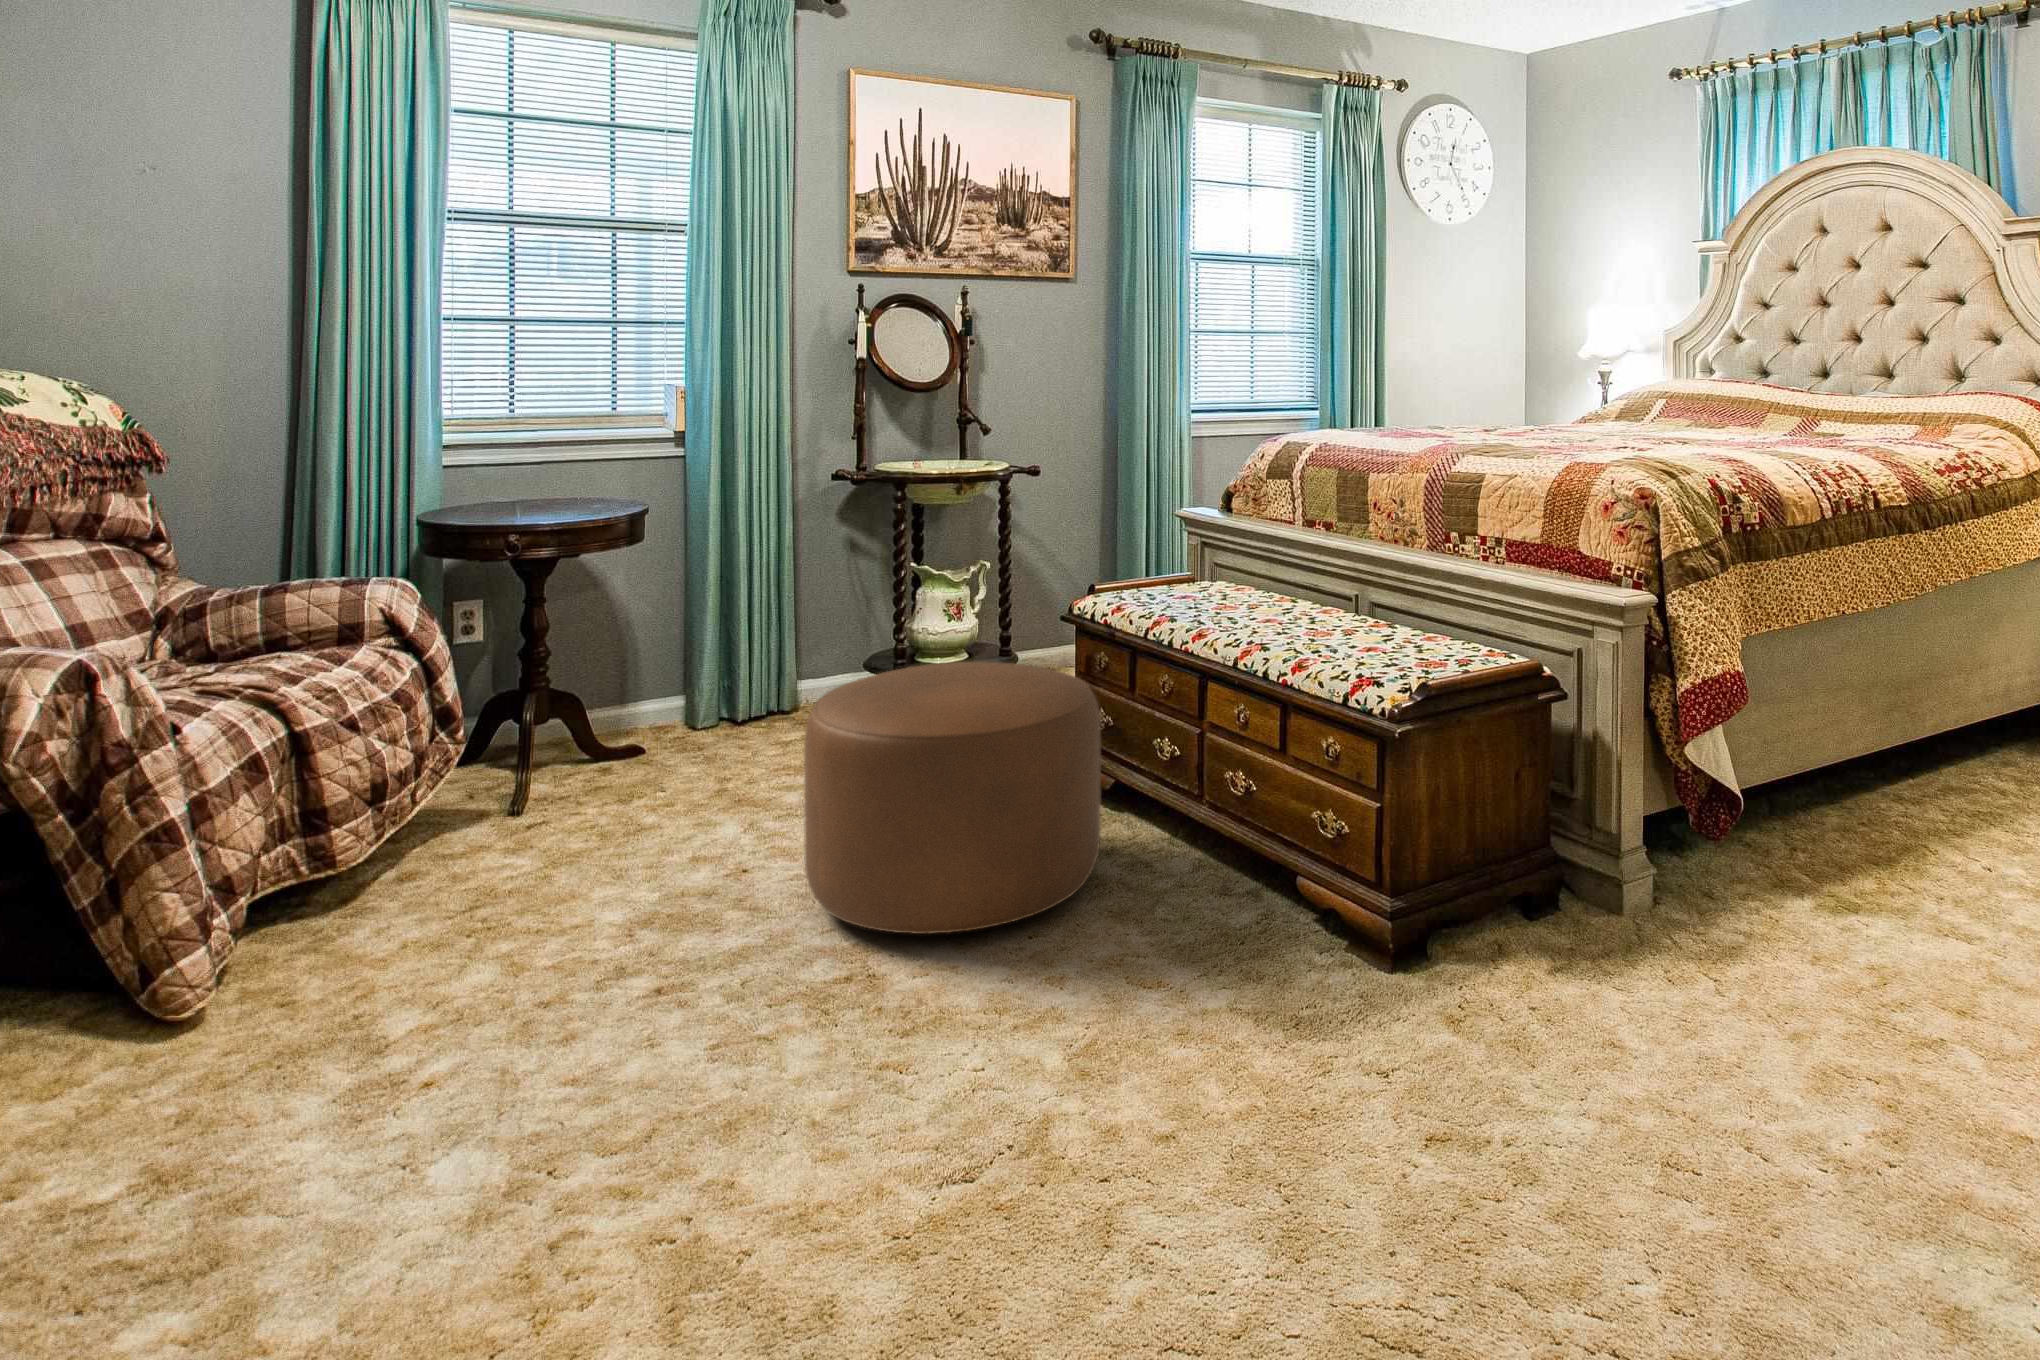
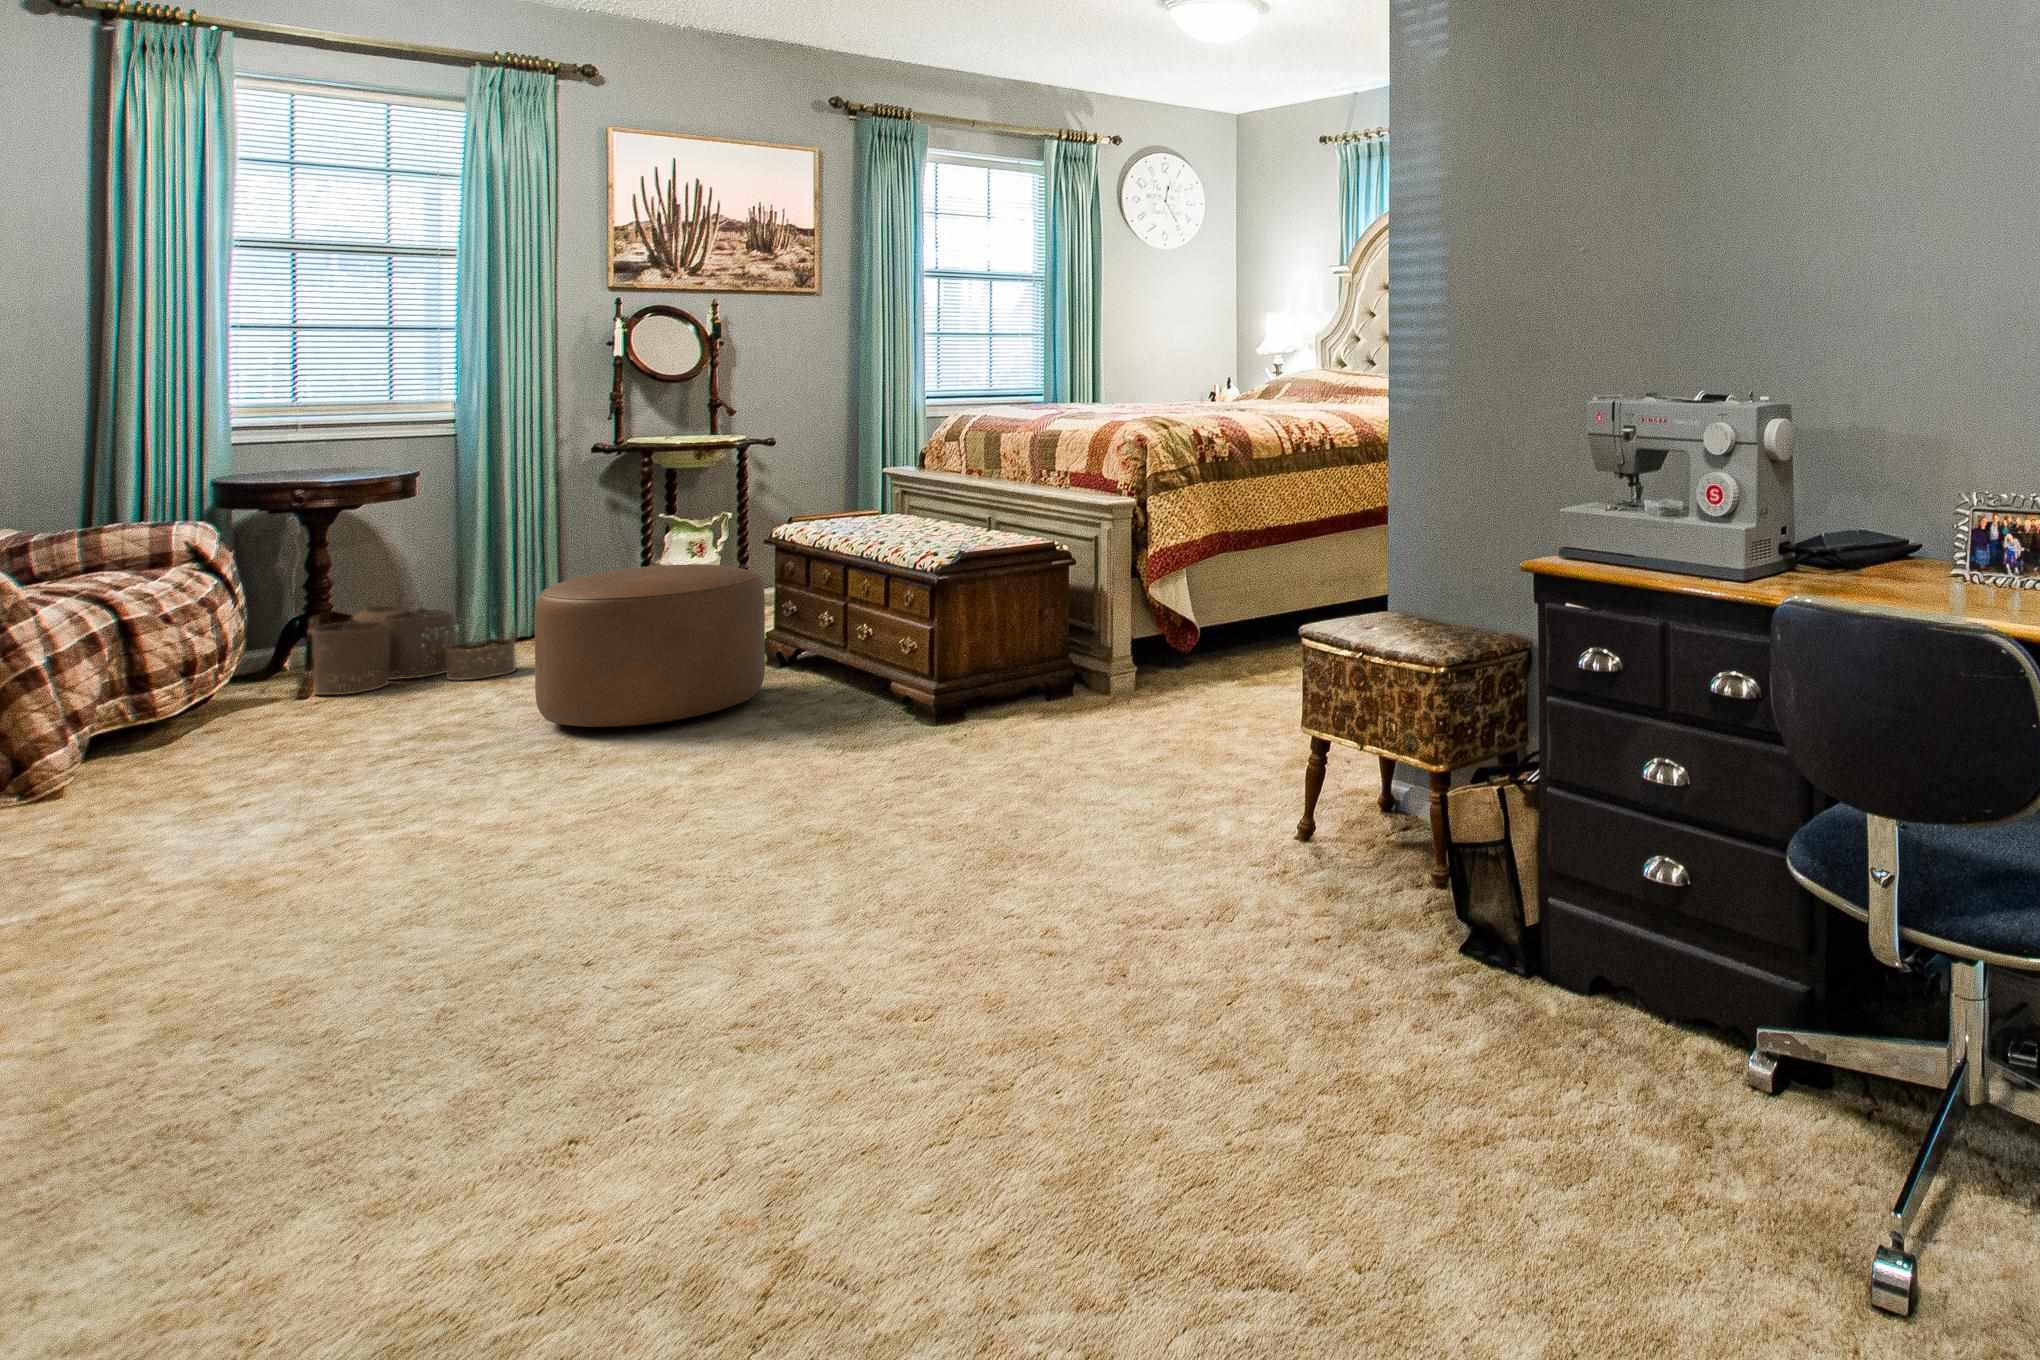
woven basket: none [525,667,760,808] -> present [310,600,516,695]

